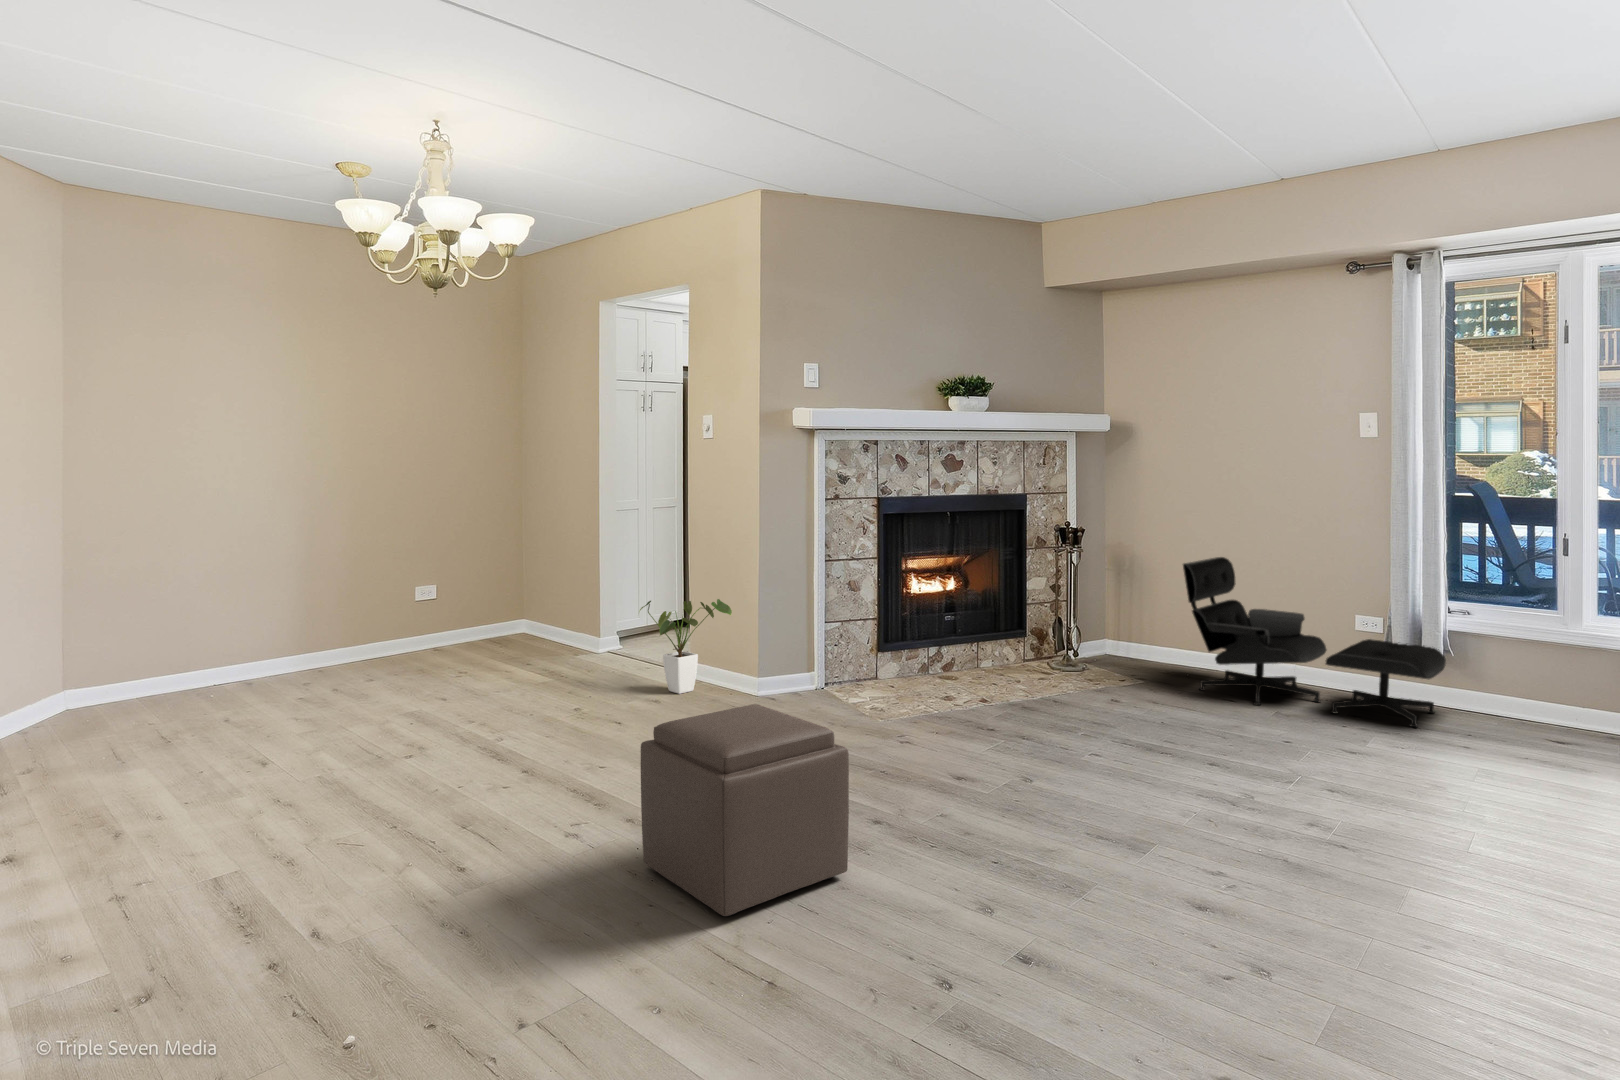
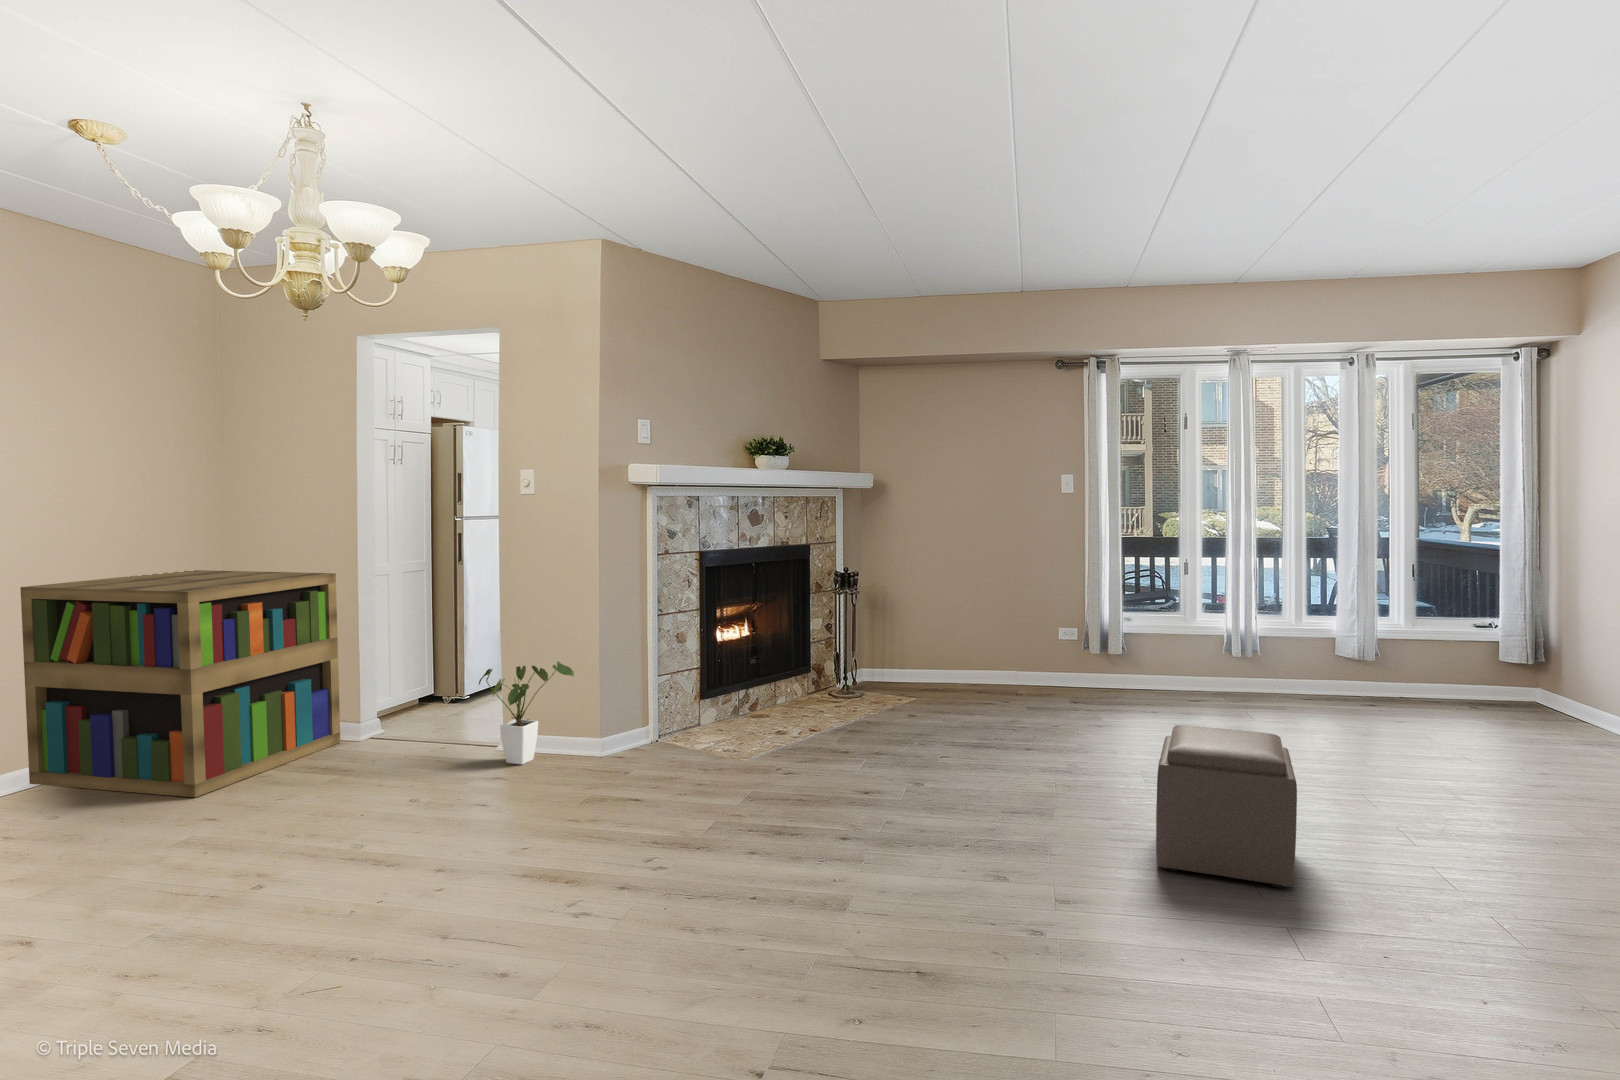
bookshelf: none [339,506,567,687] -> present [20,570,340,797]
lounge chair: present [1183,557,1446,727] -> none [950,592,1134,716]
ottoman: present [641,704,849,916] -> present [1156,725,1297,888]

